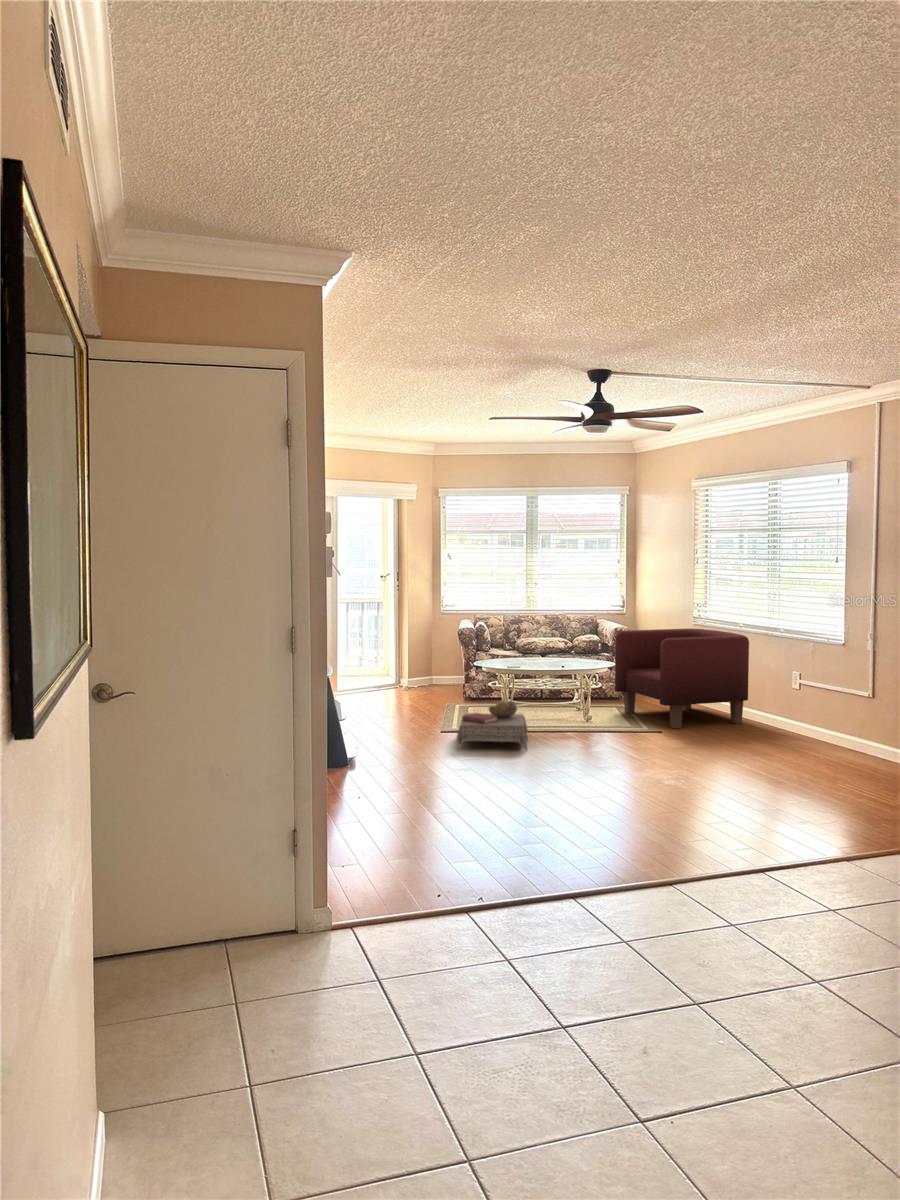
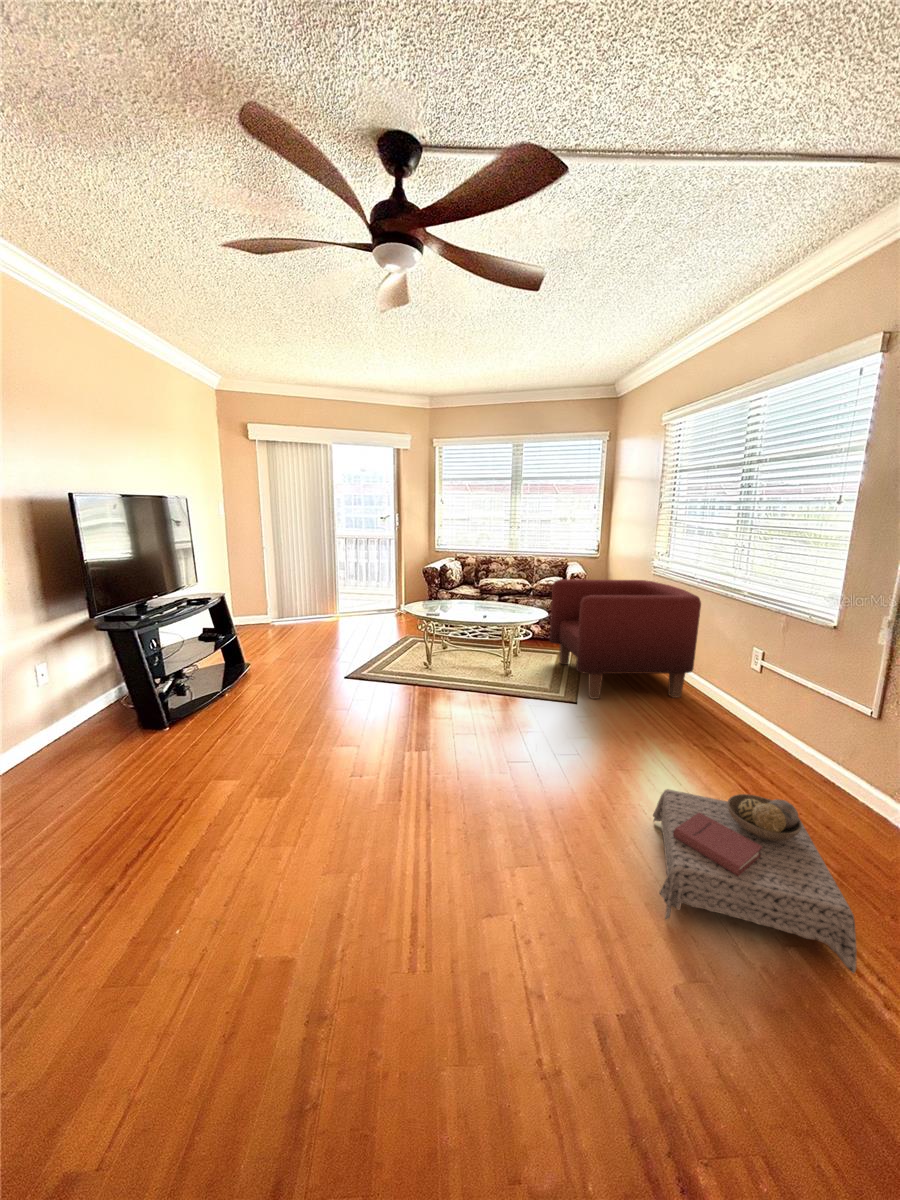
ottoman: present [456,701,528,750] -> present [653,789,856,973]

